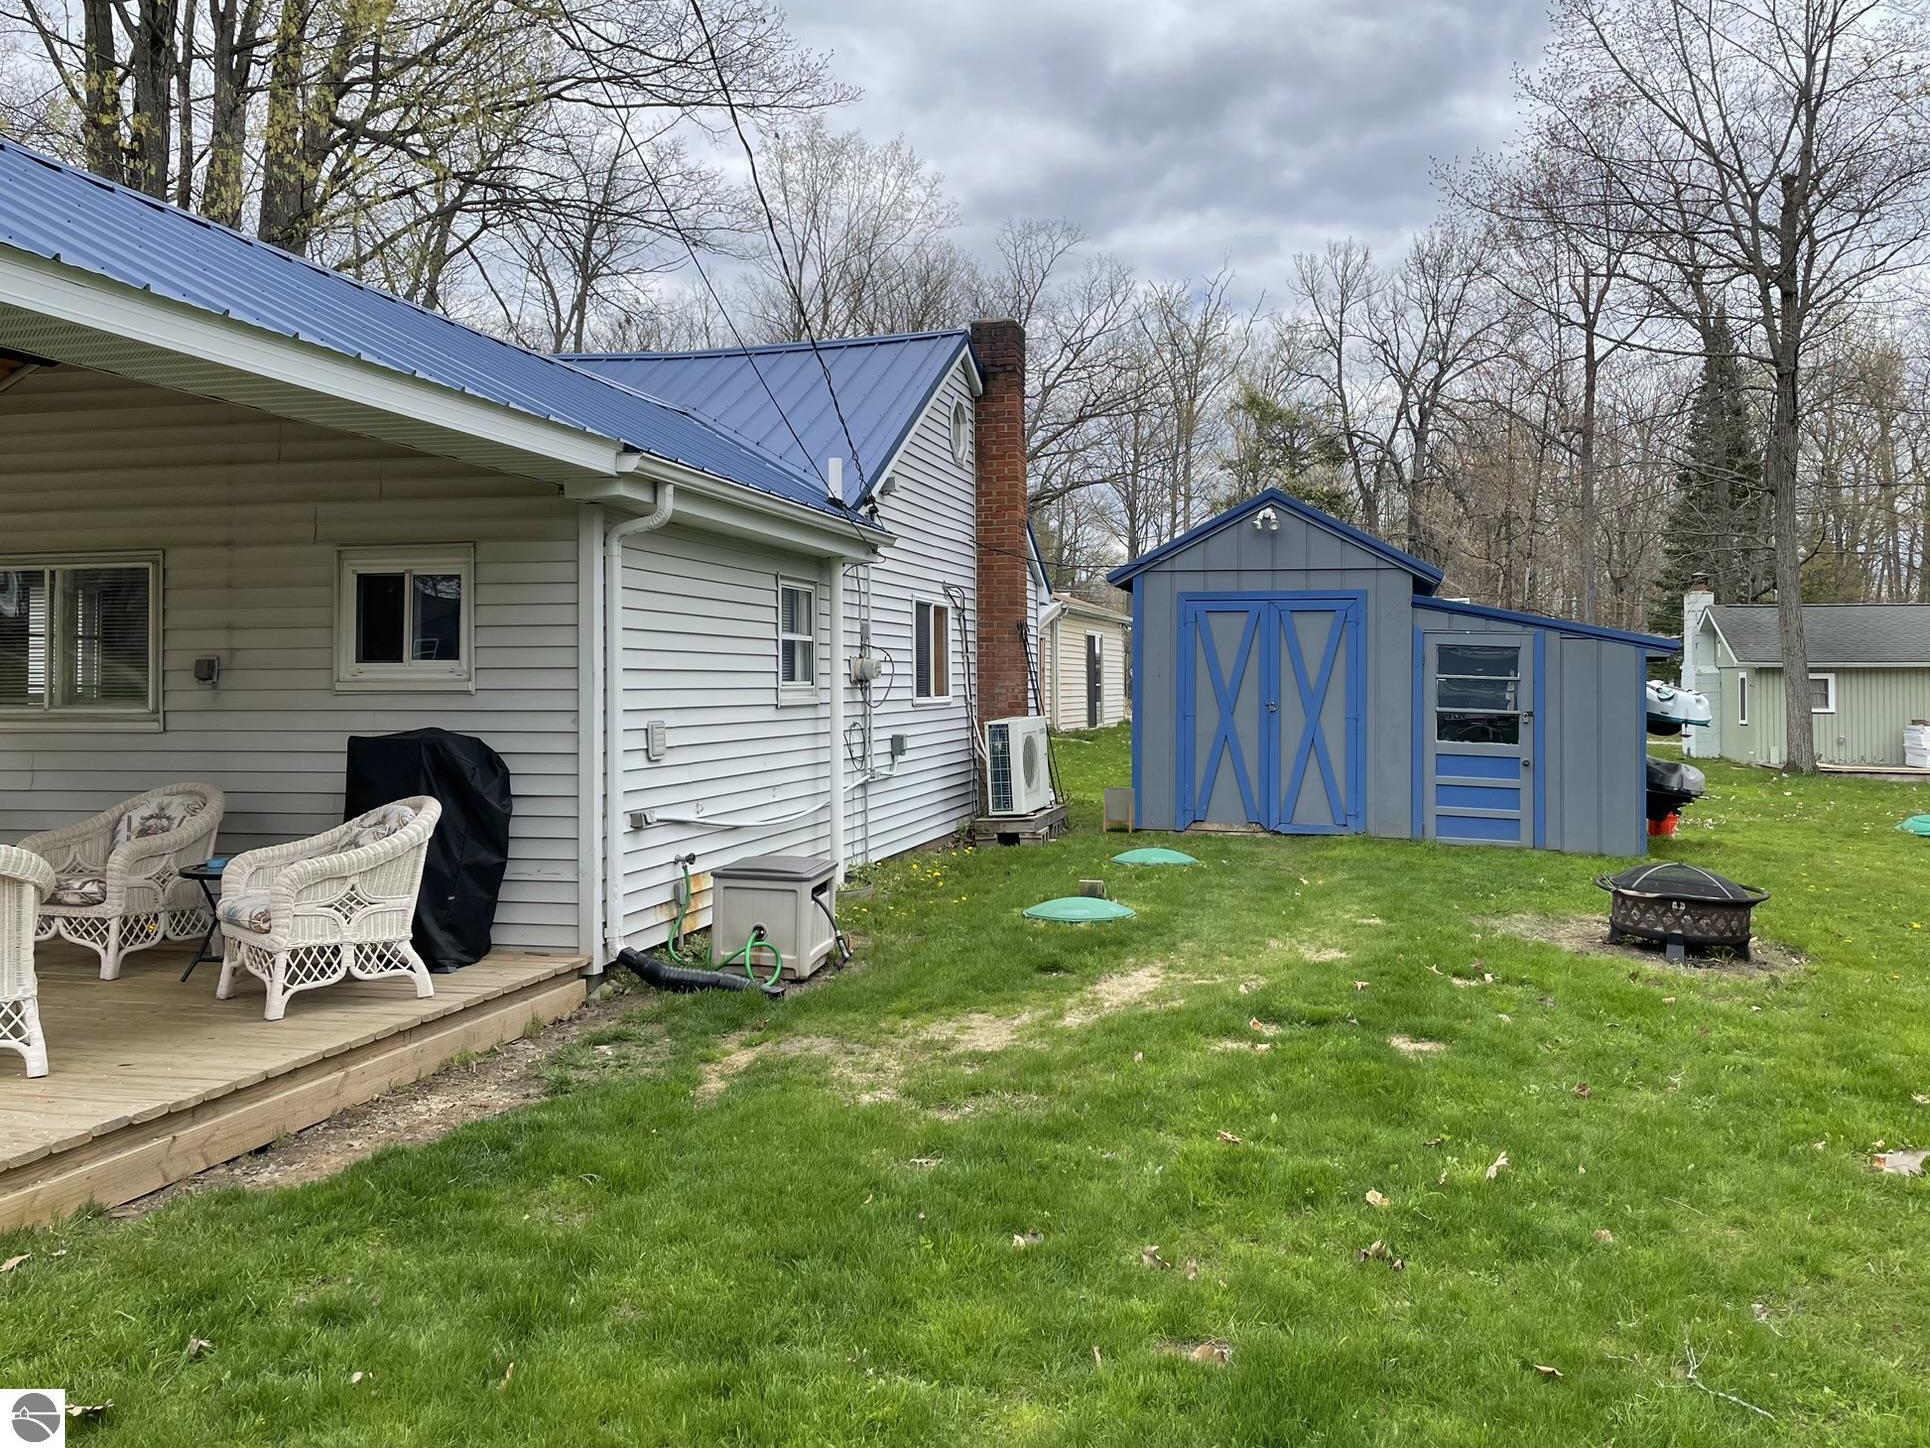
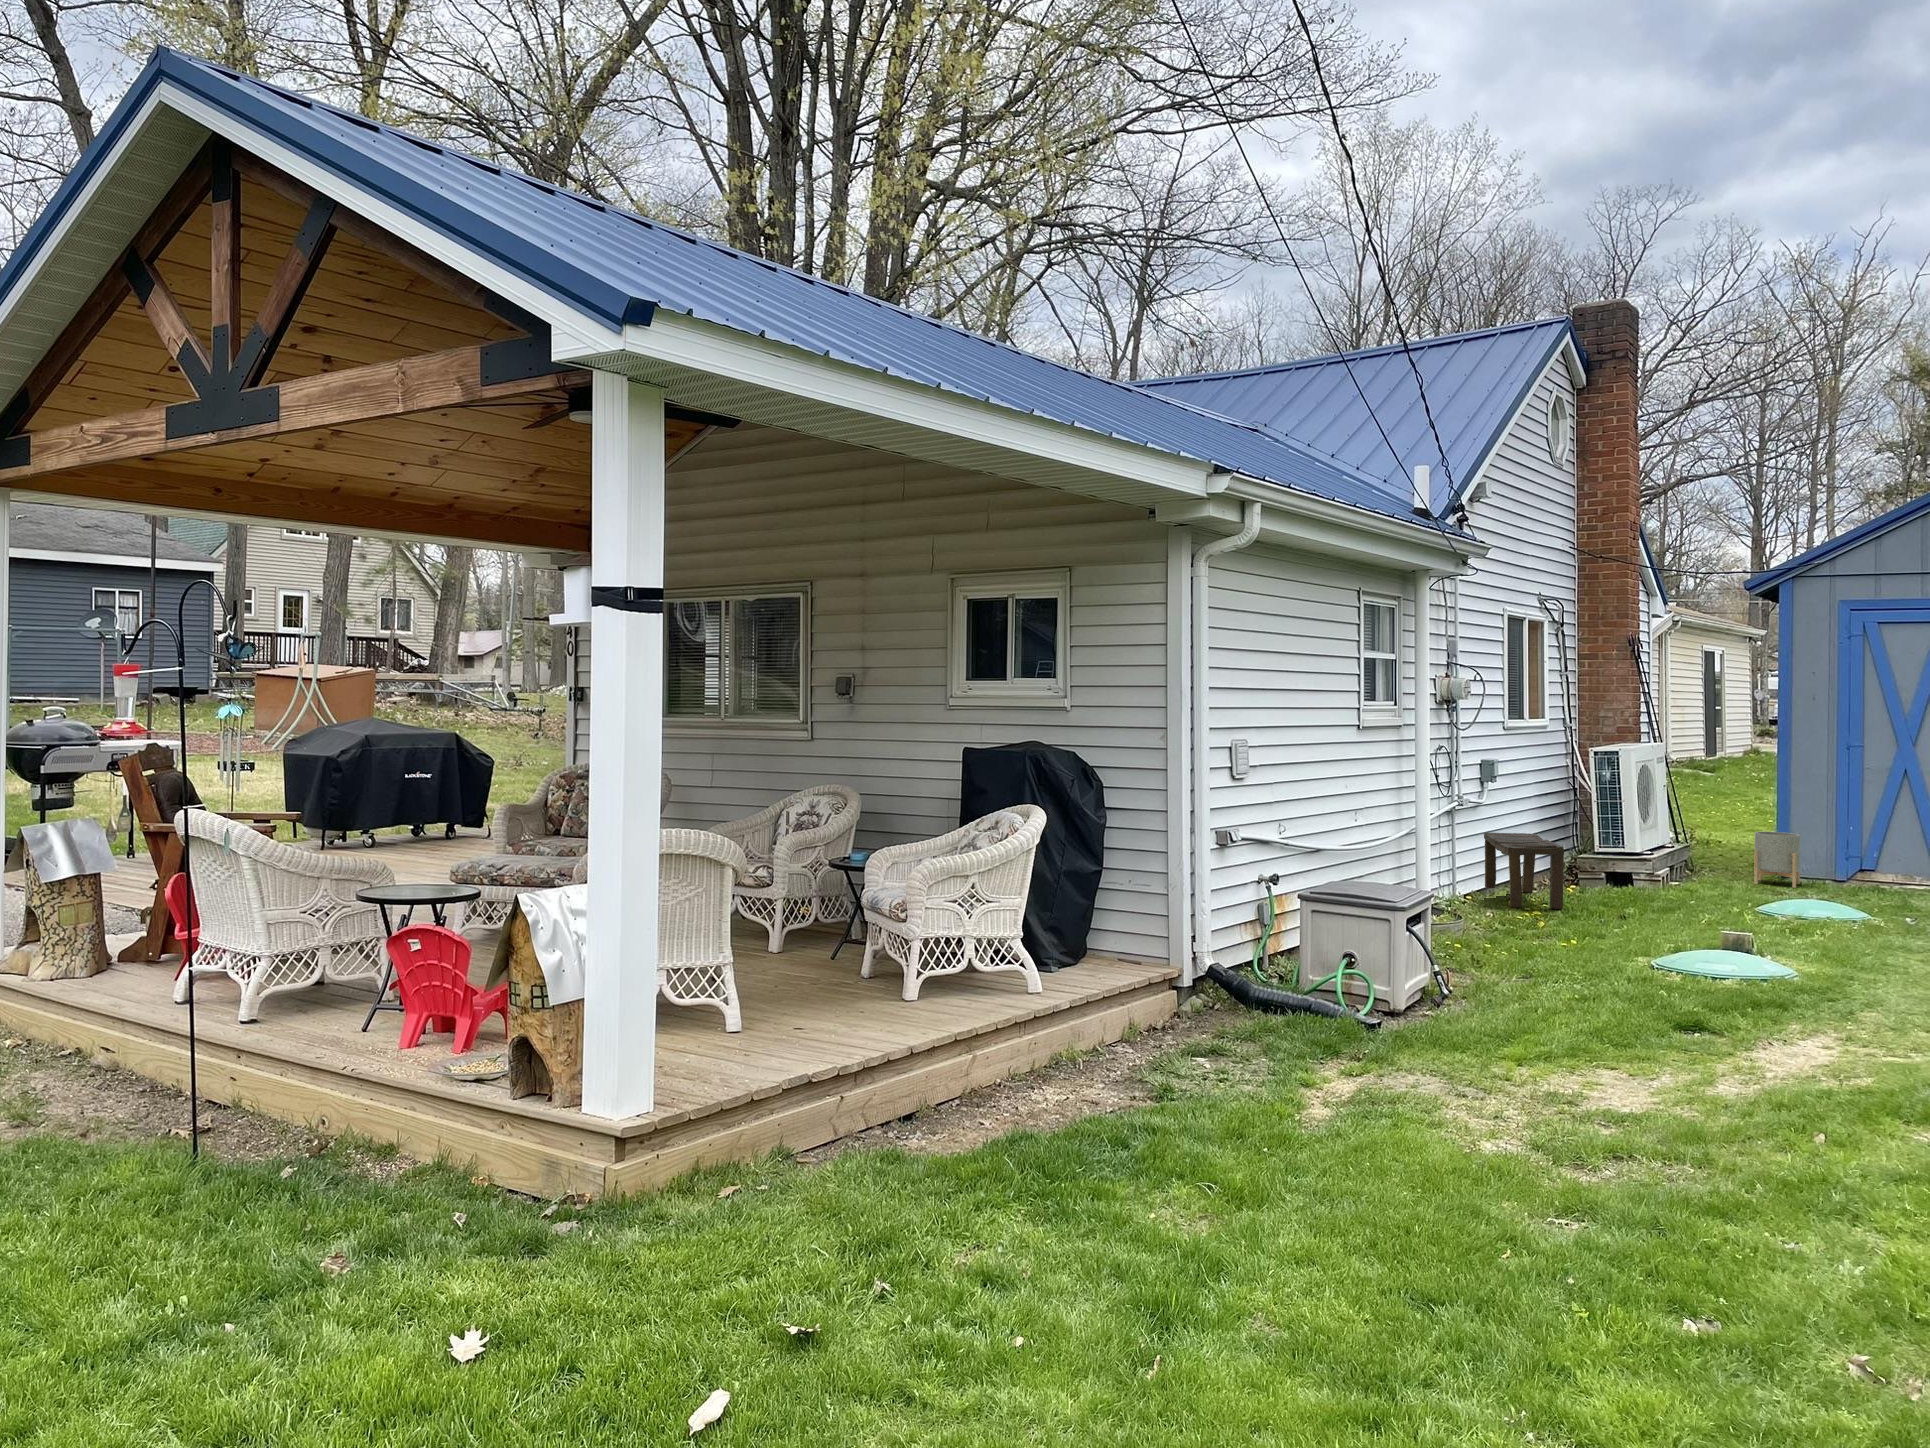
bench: none [895,800,957,867] -> present [1484,832,1564,909]

